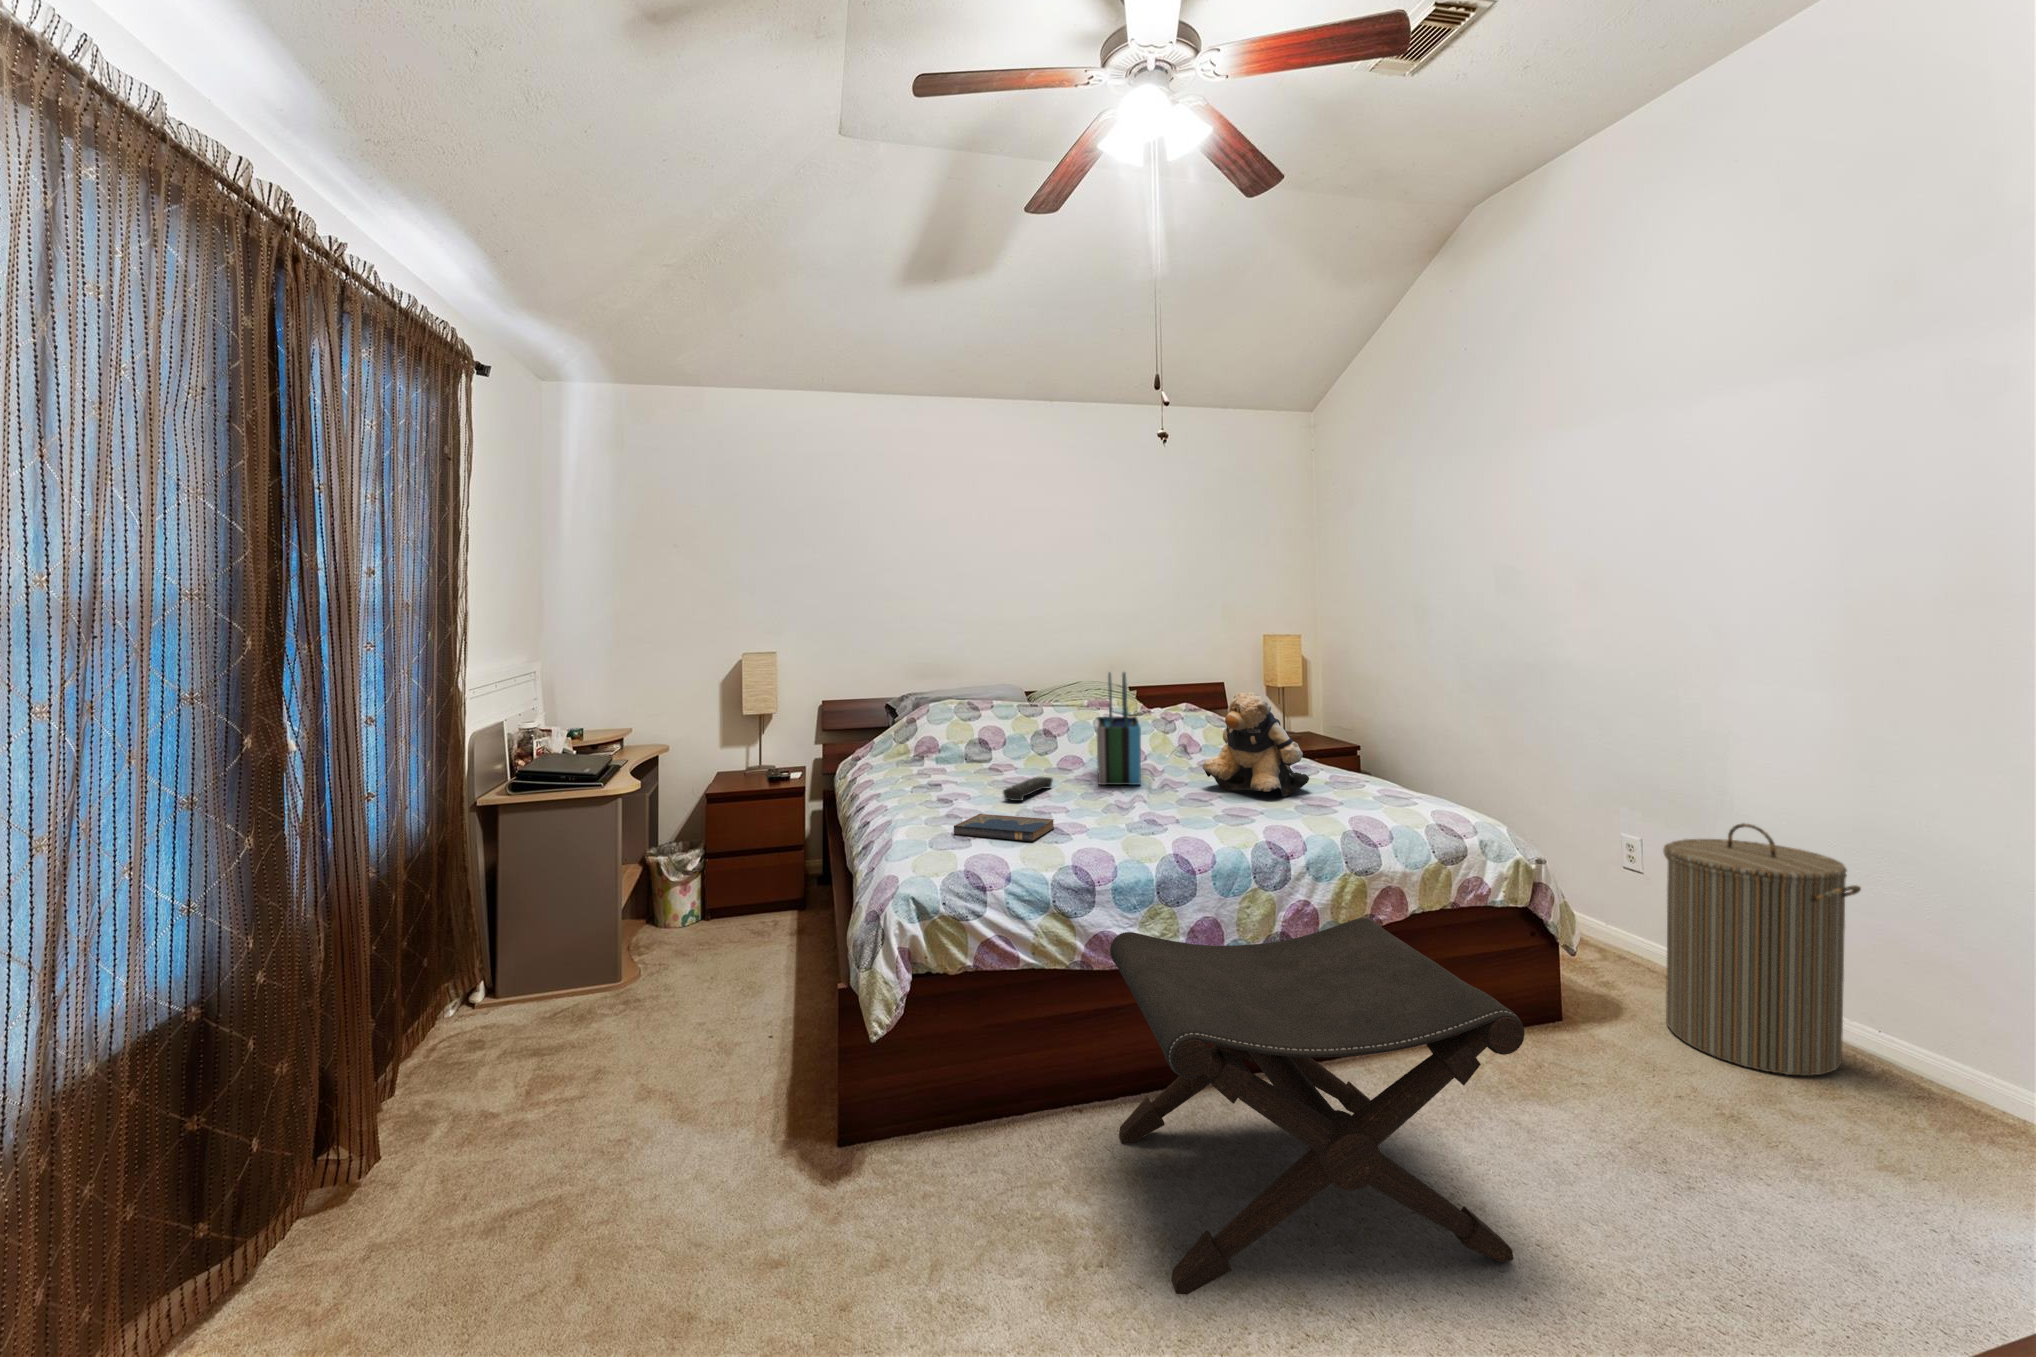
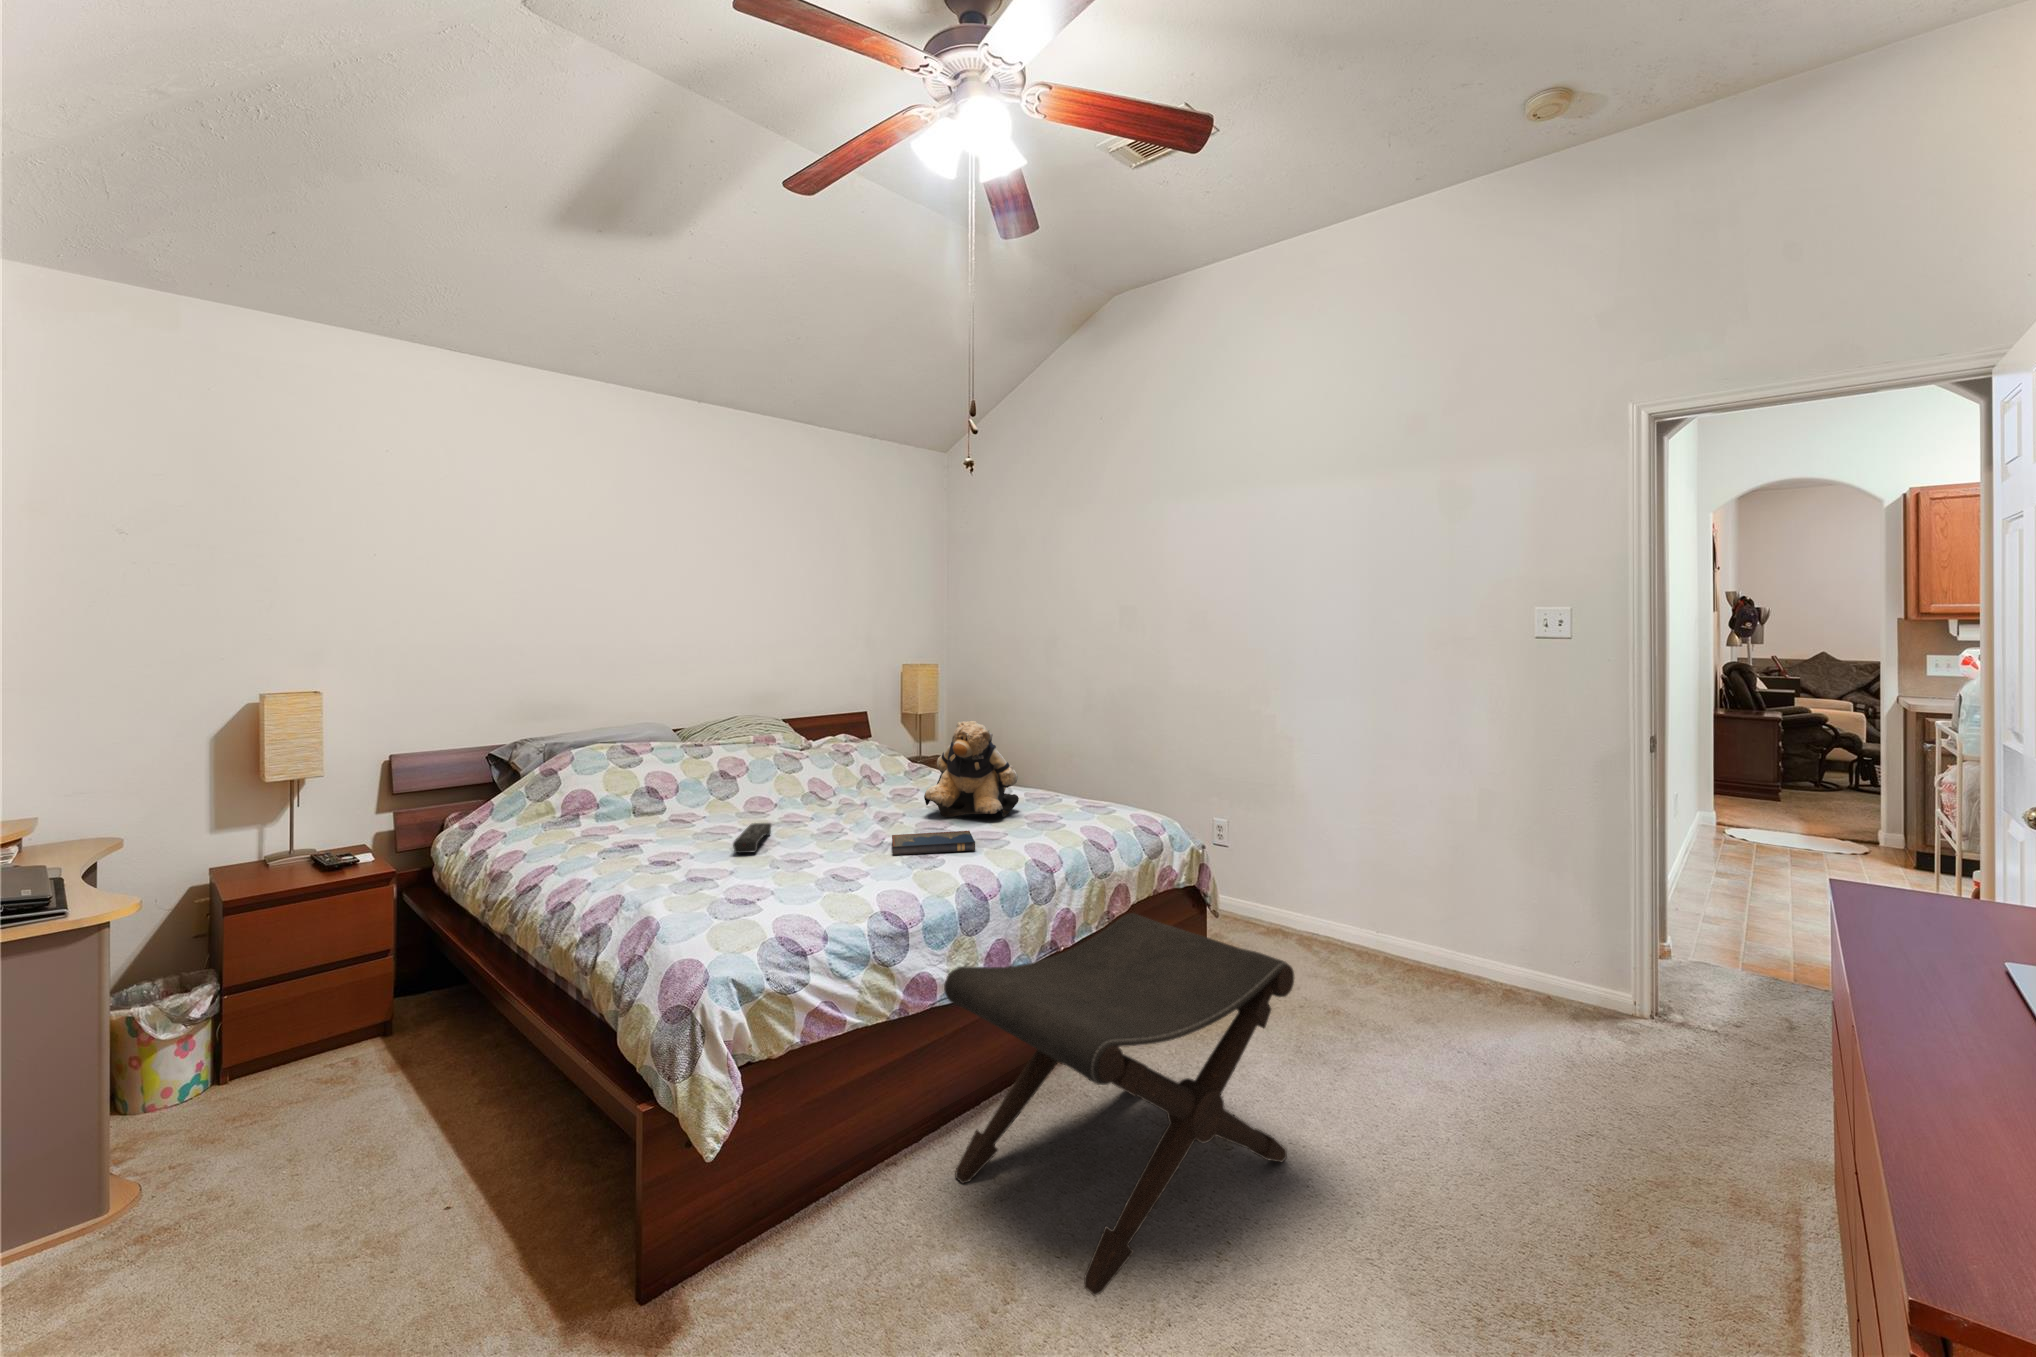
tote bag: present [1096,672,1141,785] -> none [797,704,868,825]
hardcover book: present [954,814,1054,841] -> present [892,831,975,855]
laundry hamper: present [1663,824,1861,1076] -> none [1257,802,1373,975]

